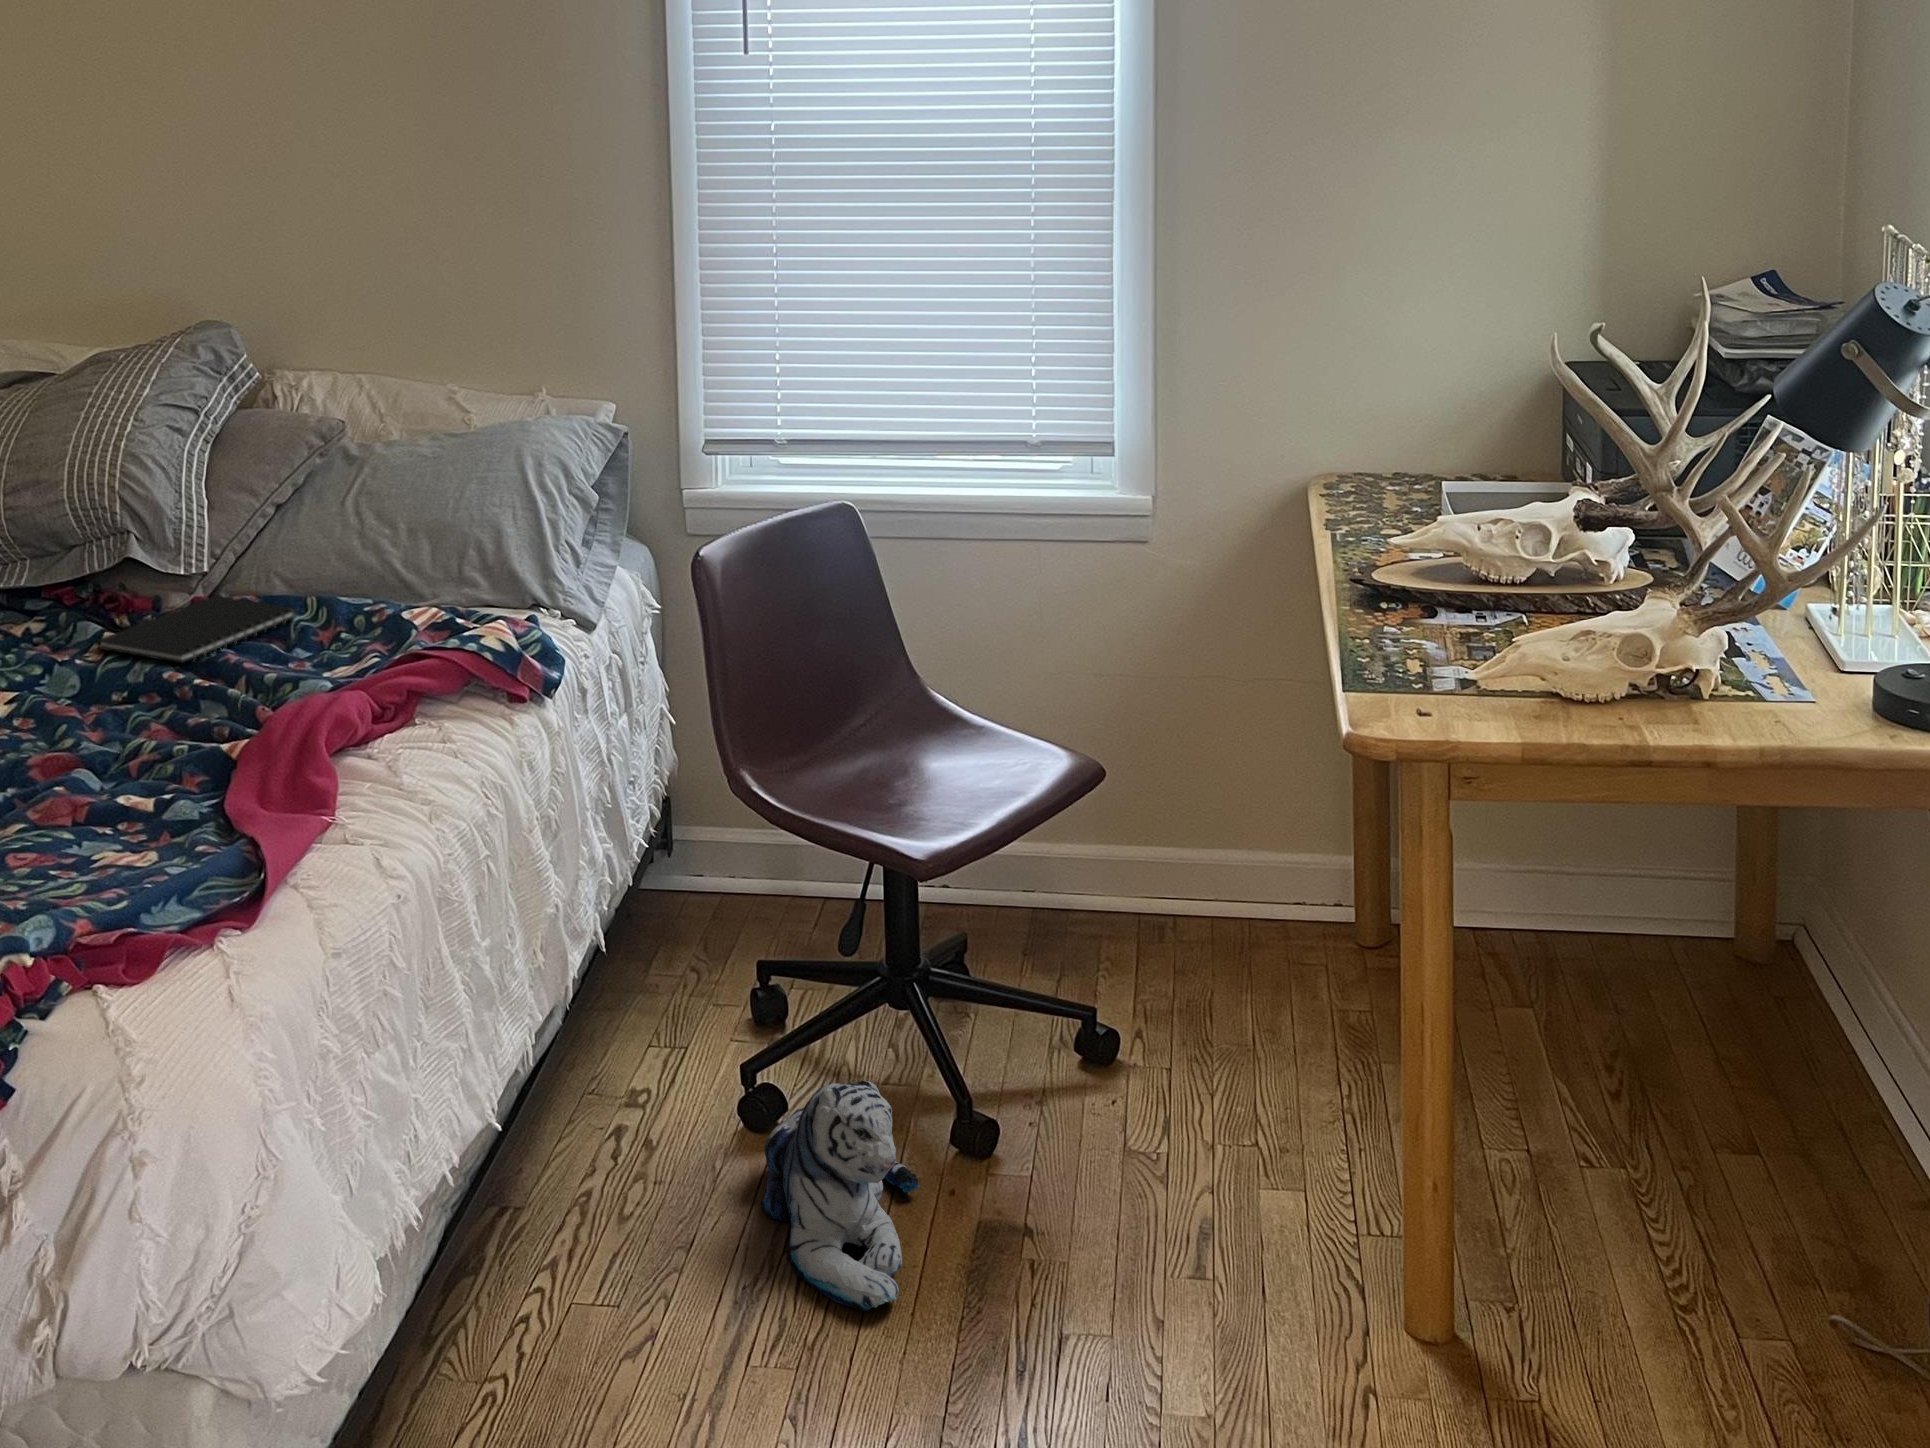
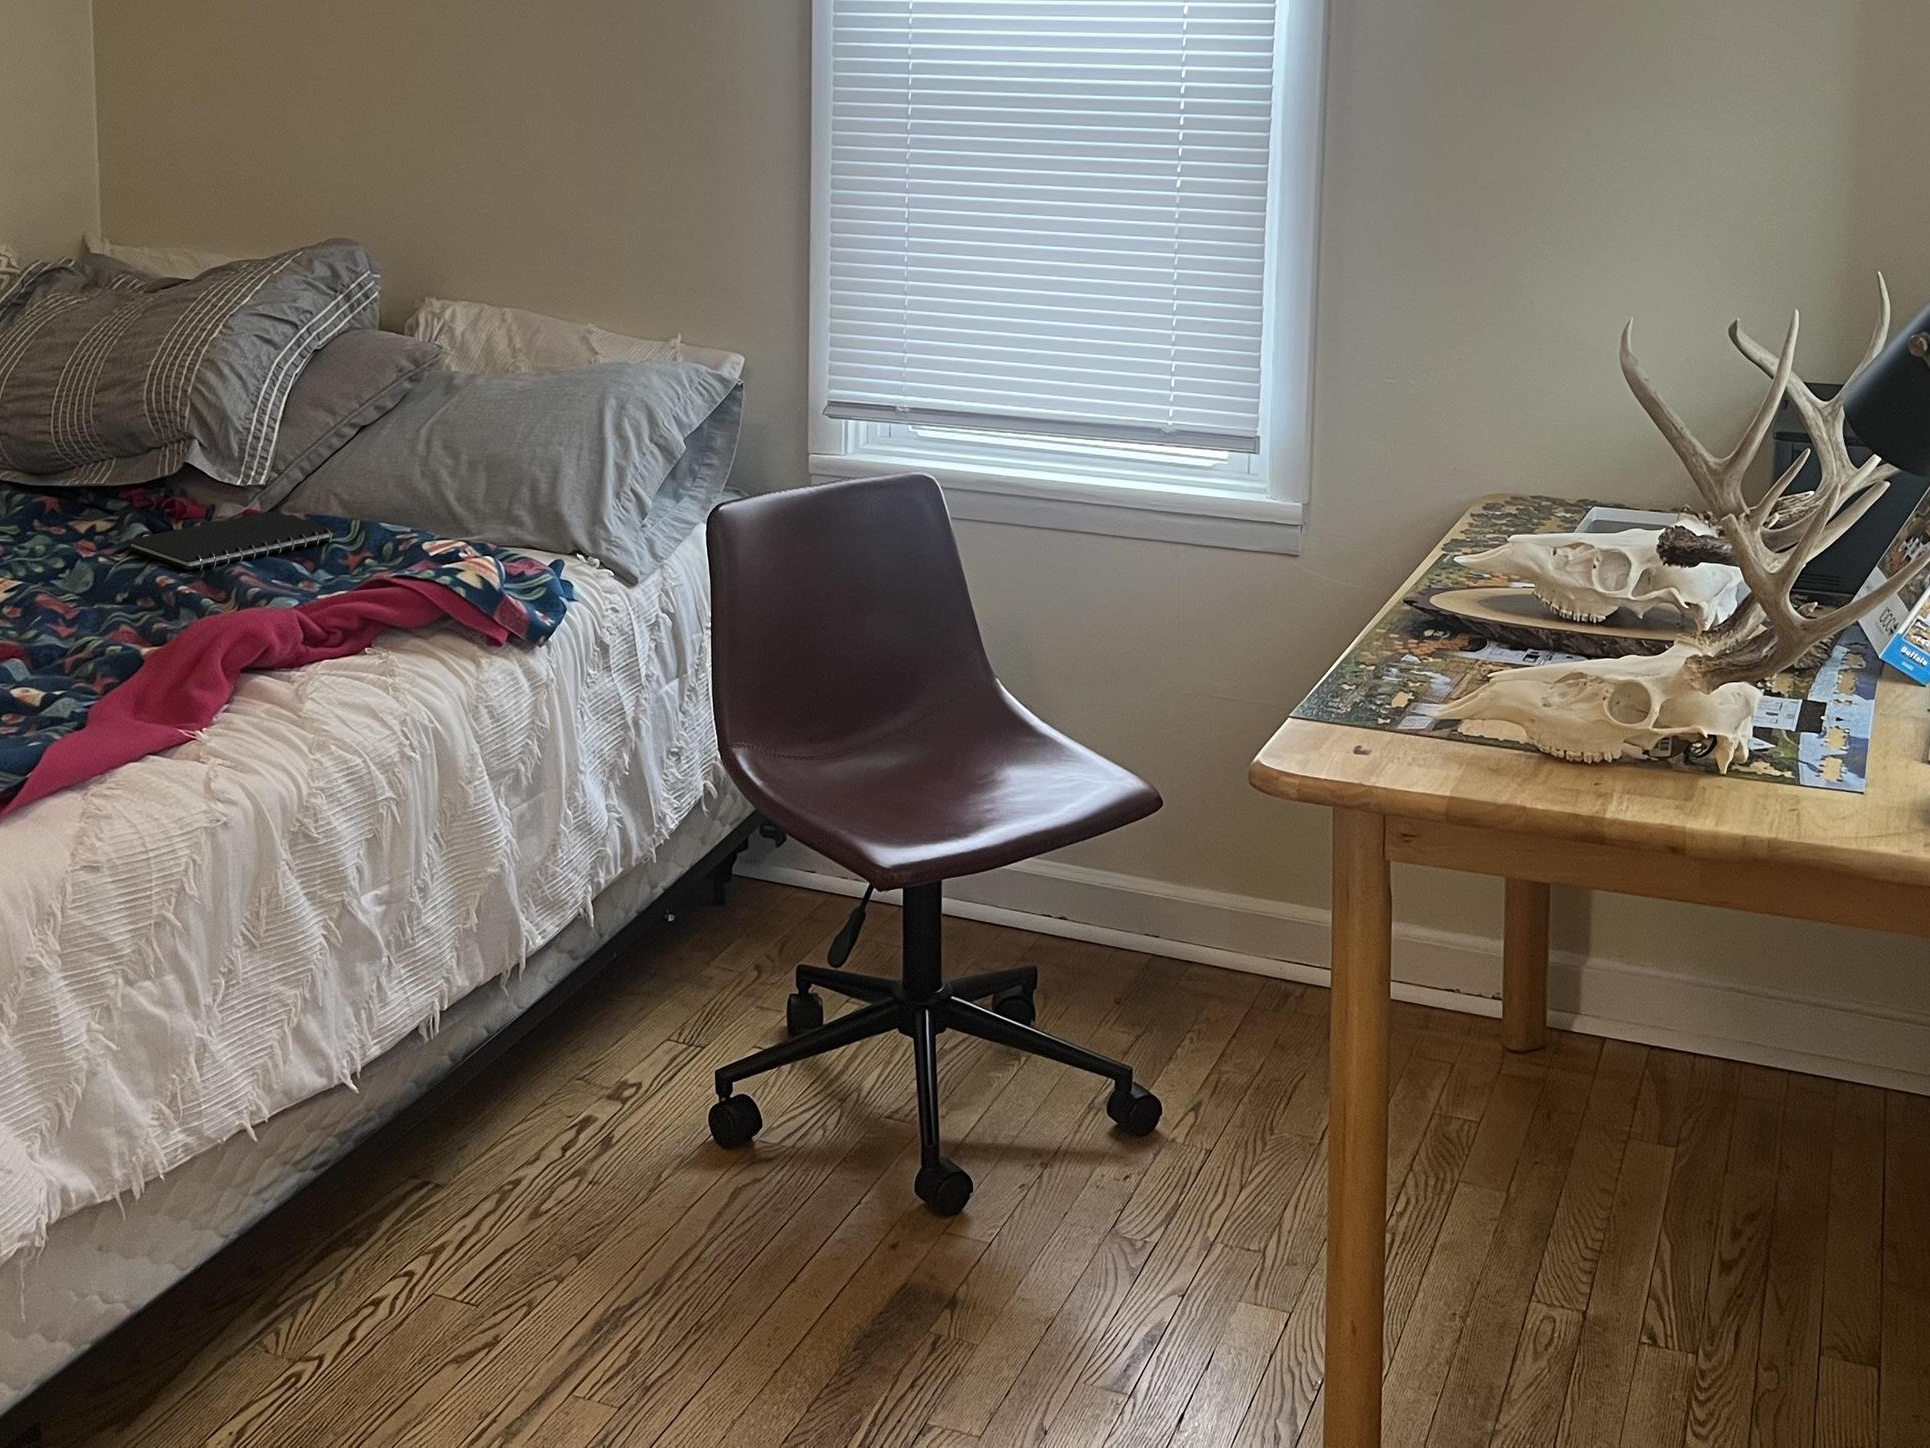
plush toy: present [759,1081,920,1311] -> none [676,1100,855,1361]

